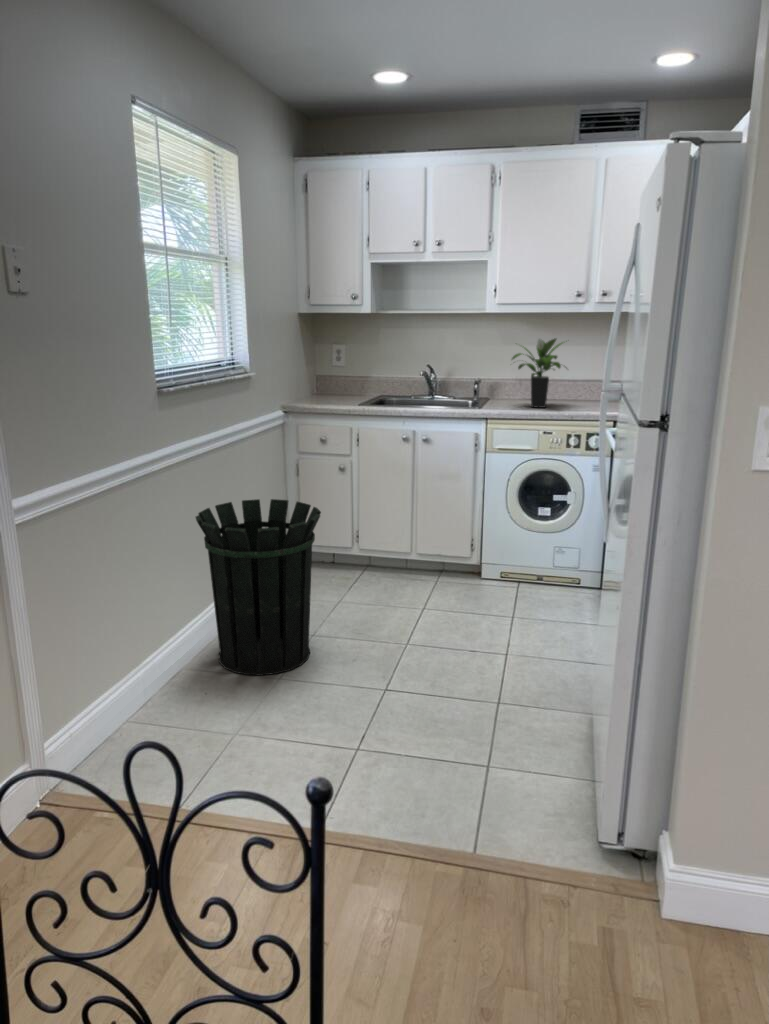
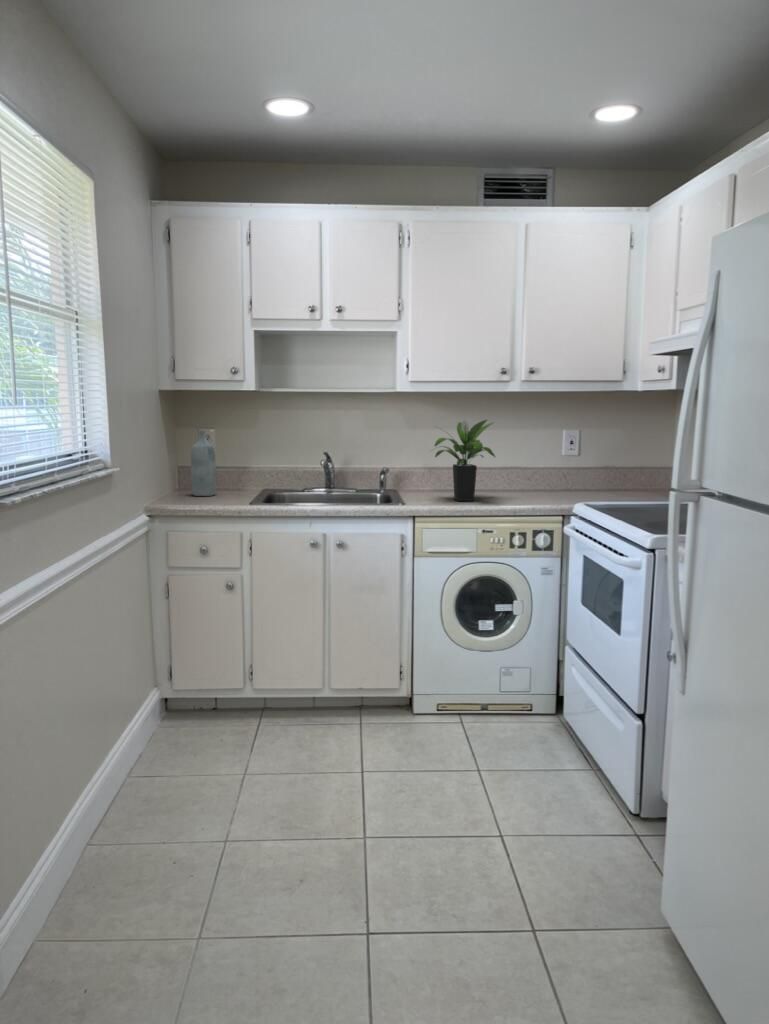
bottle: none [325,344,344,398] -> present [191,430,216,496]
waste bin: present [196,499,321,675] -> none [53,645,247,929]

